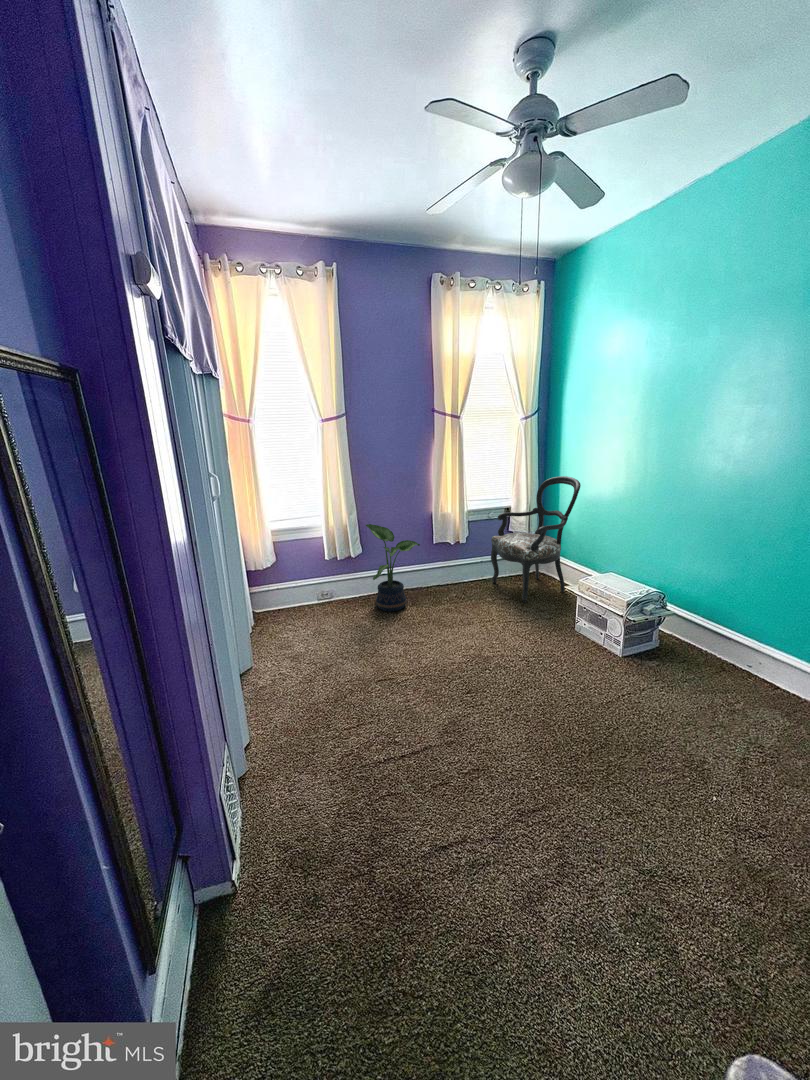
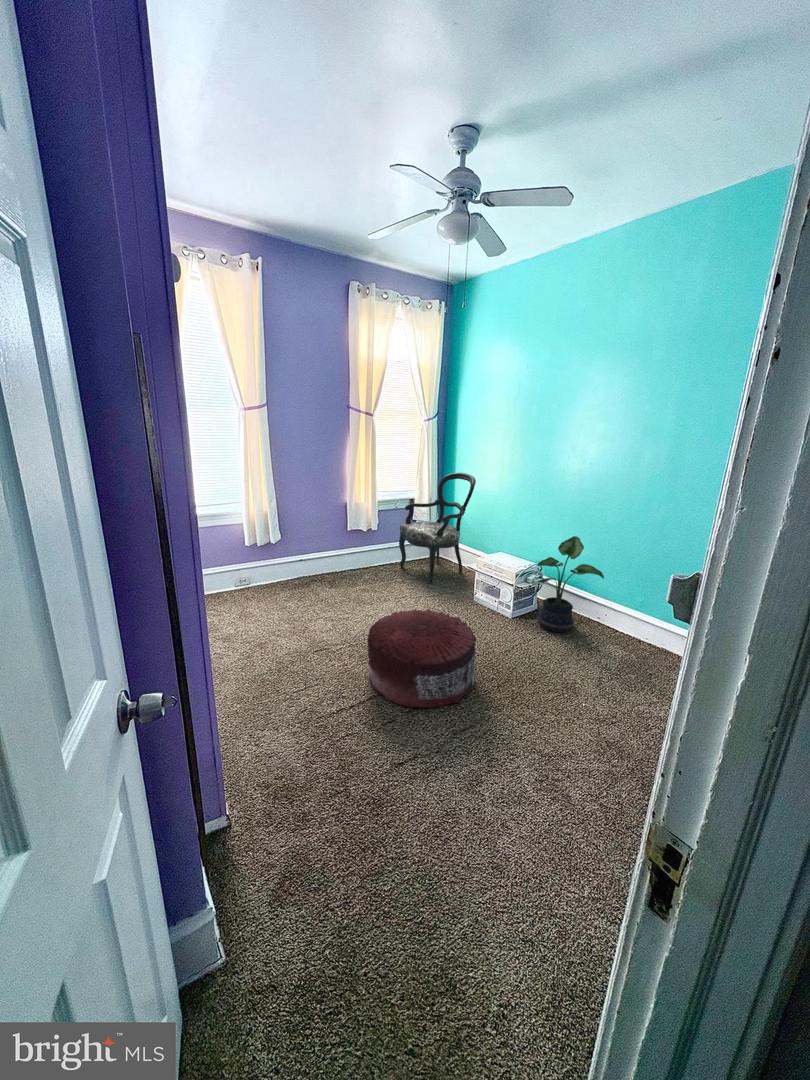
potted plant: present [366,524,420,612] -> present [533,536,604,632]
pouf: none [425,640,559,770] -> present [368,609,476,708]

